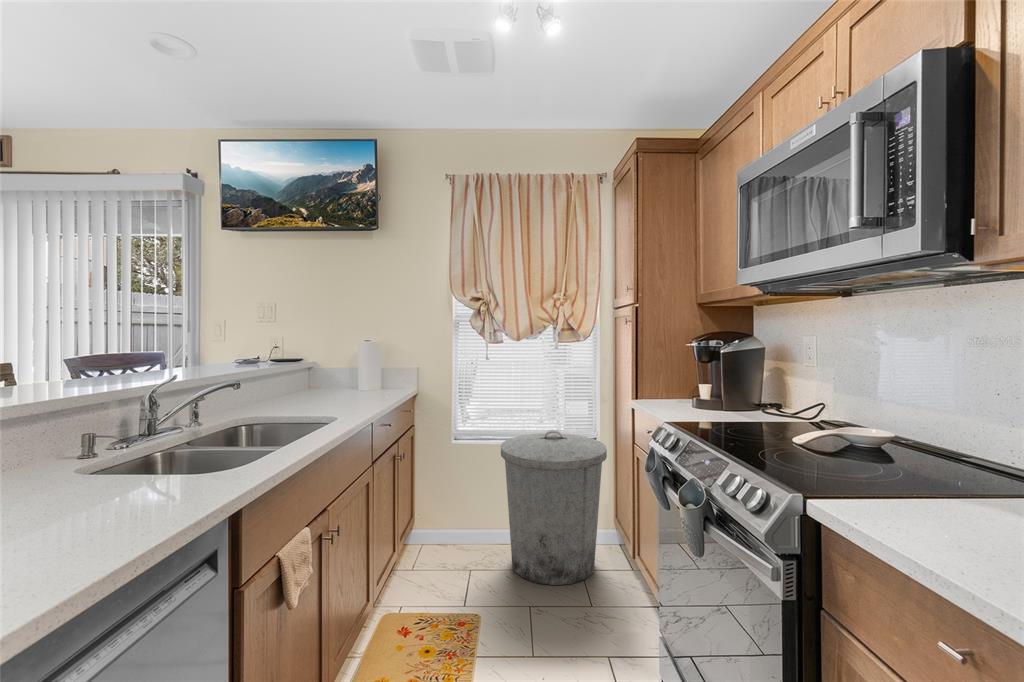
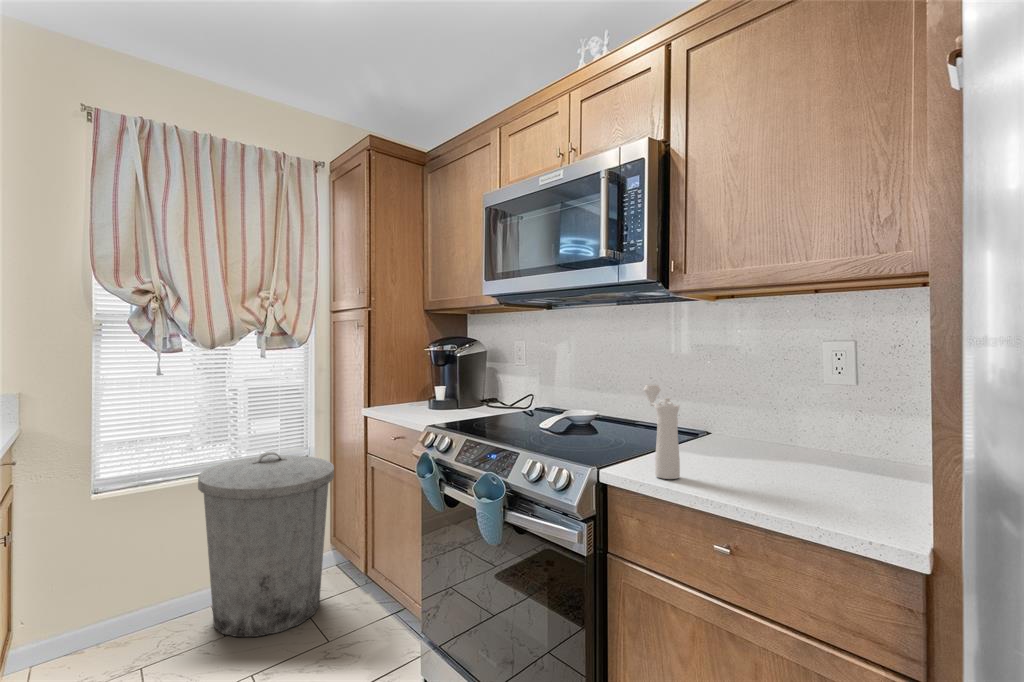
pepper mill: none [895,398,941,540] -> present [643,385,680,479]

